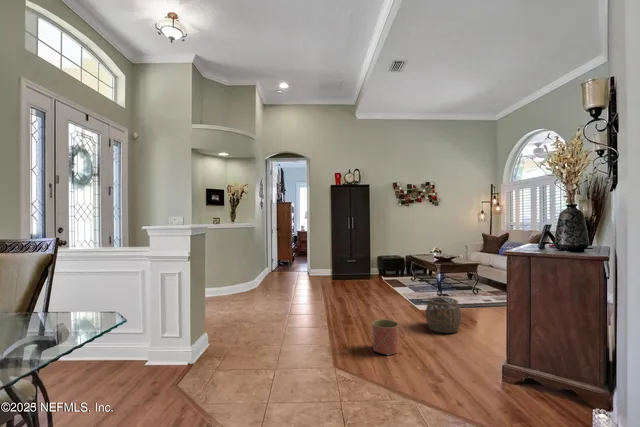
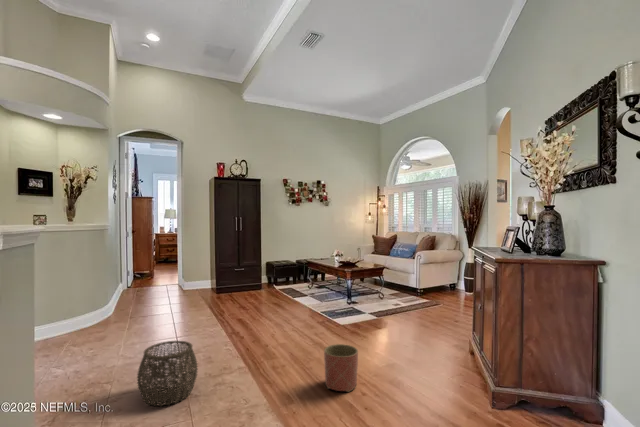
woven basket: present [426,297,462,333] -> present [137,341,198,406]

